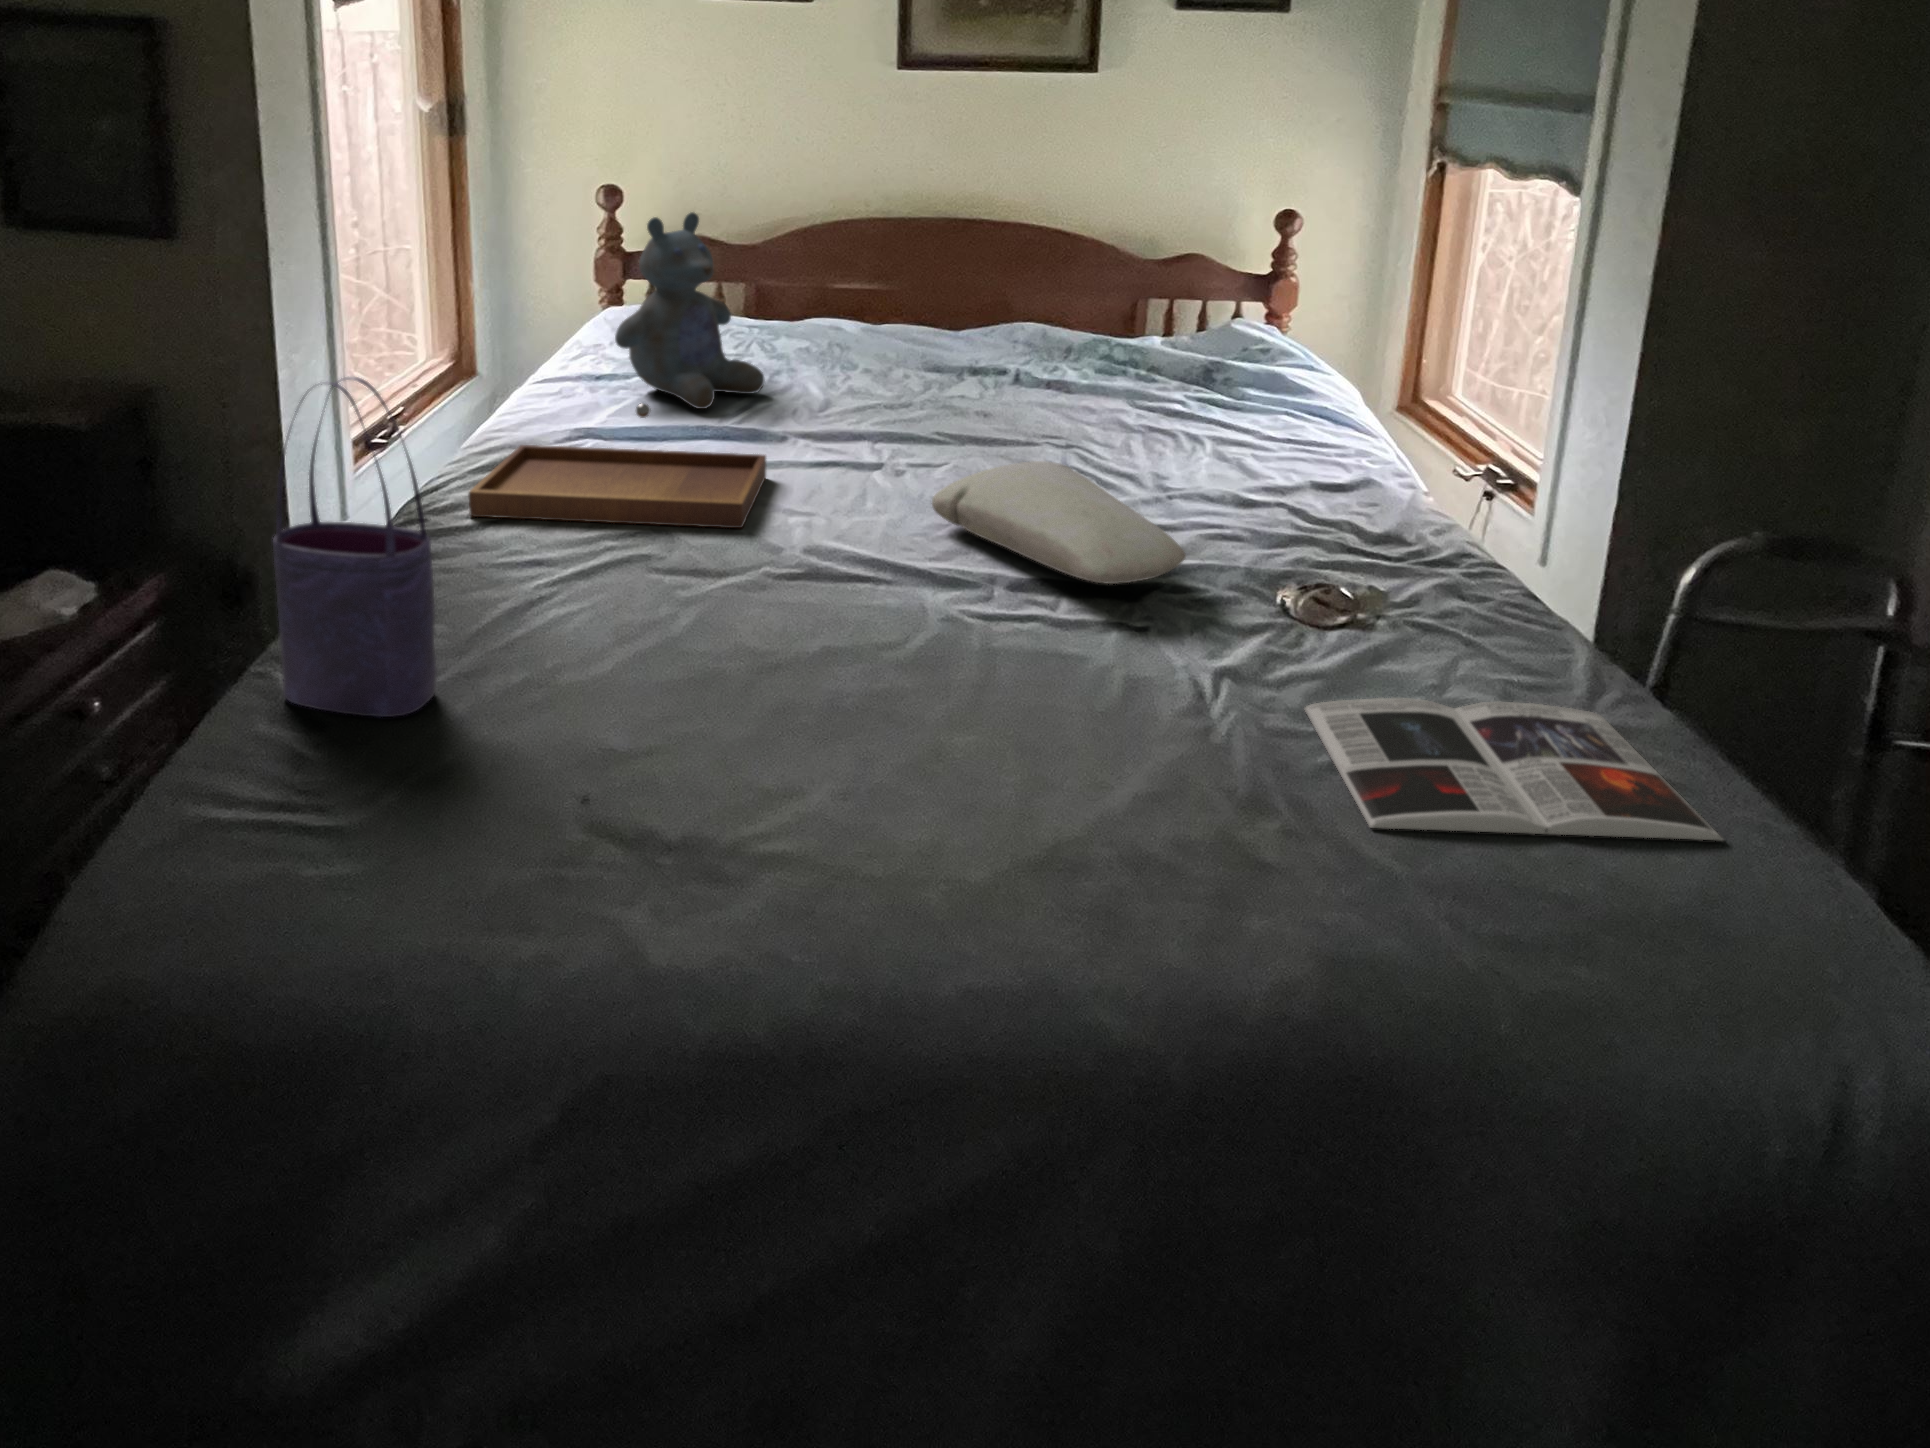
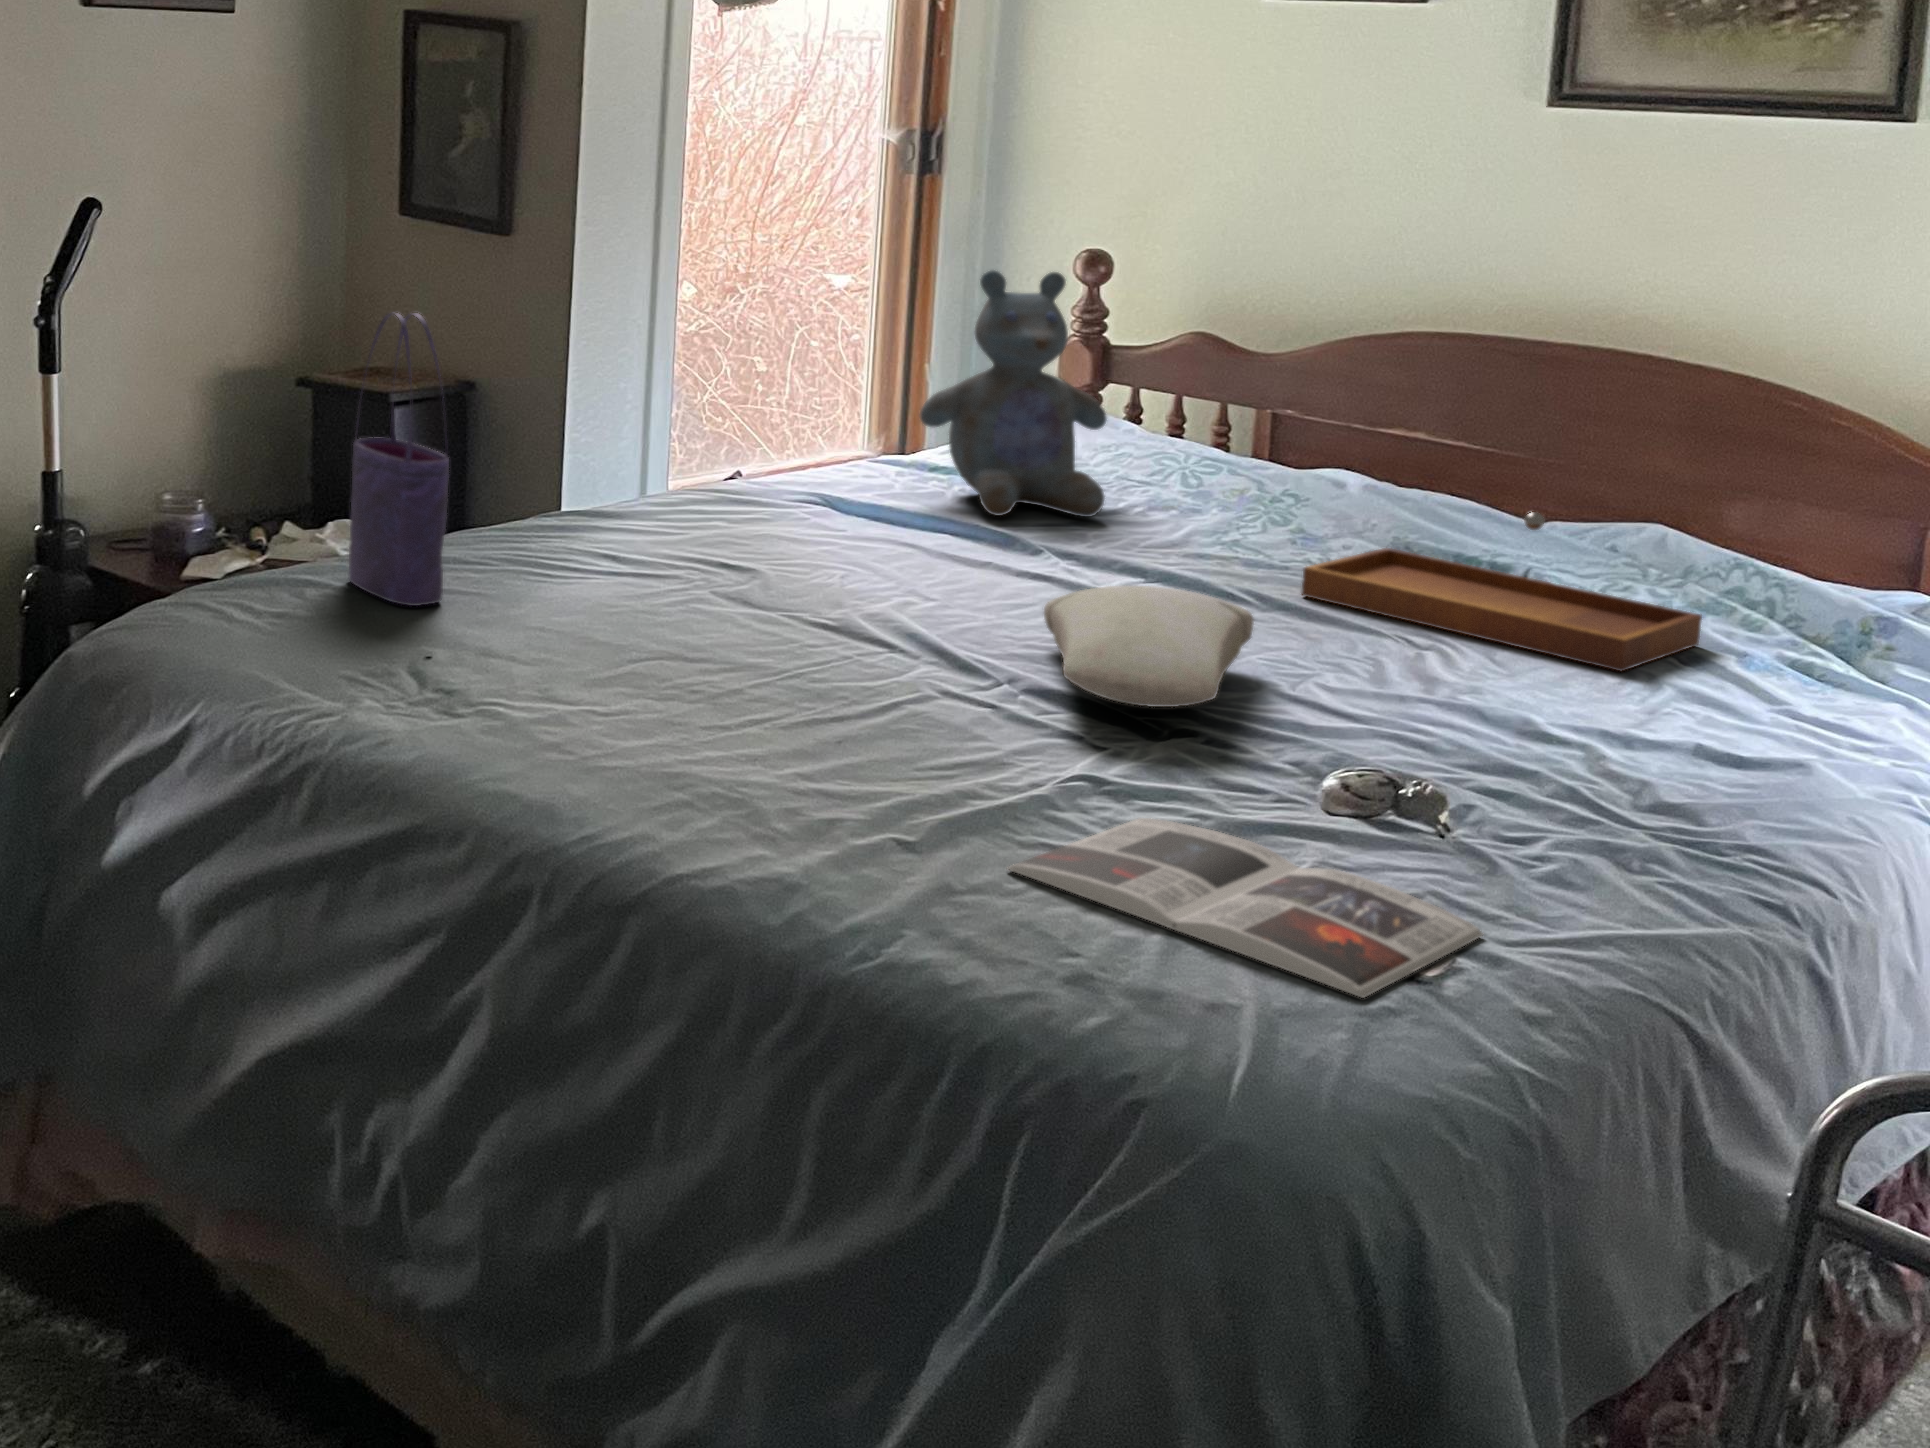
tray: present [469,403,766,528] -> present [1301,512,1702,671]

